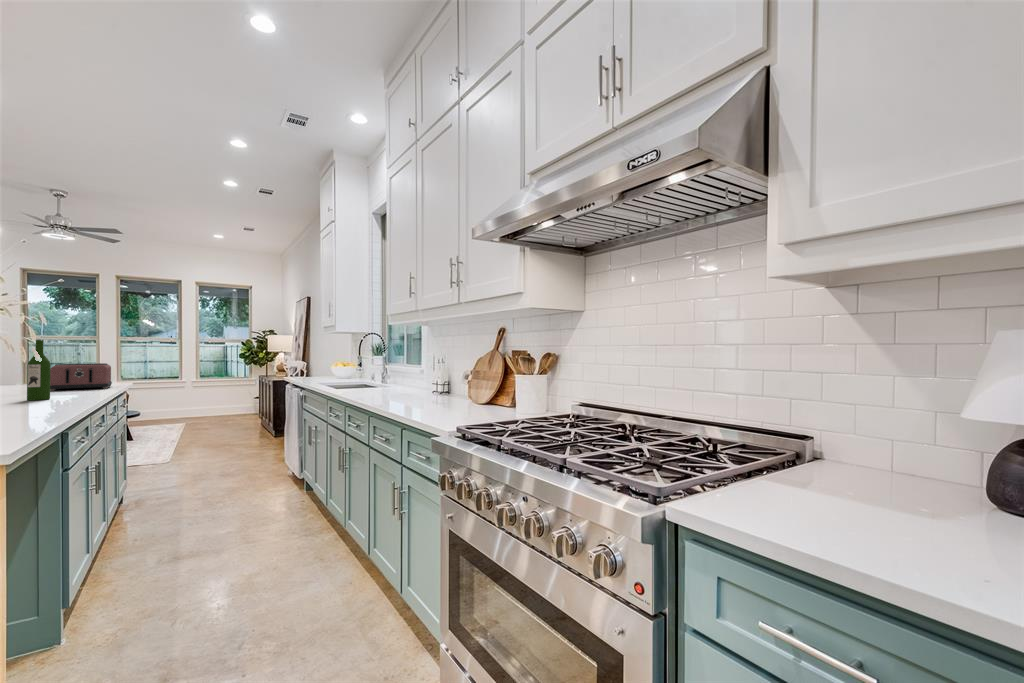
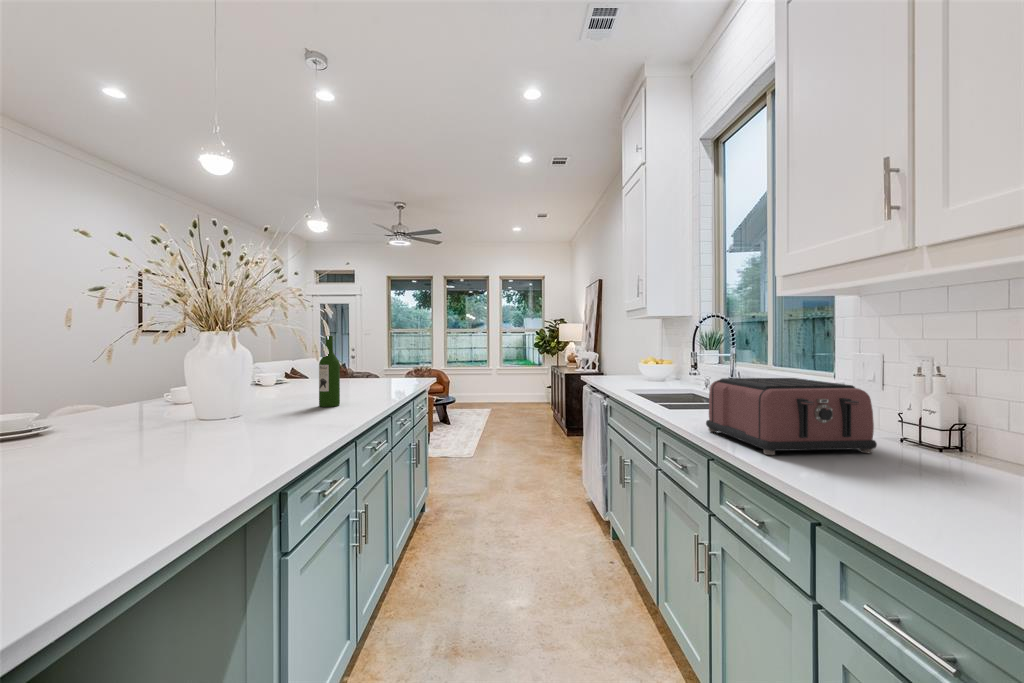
toaster: present [50,363,112,391] -> present [706,378,877,455]

